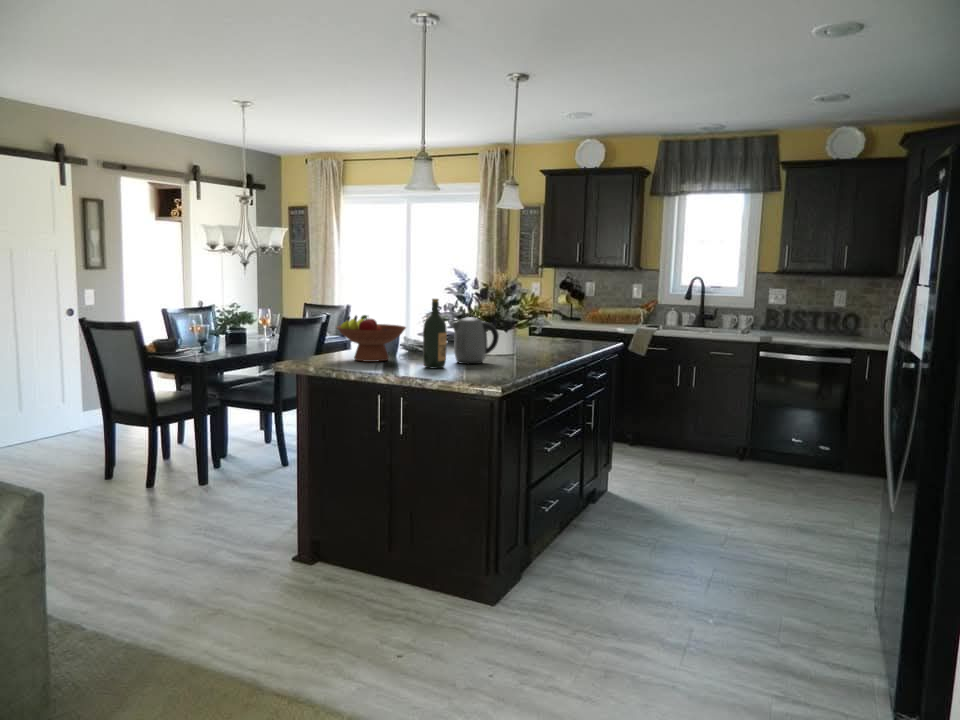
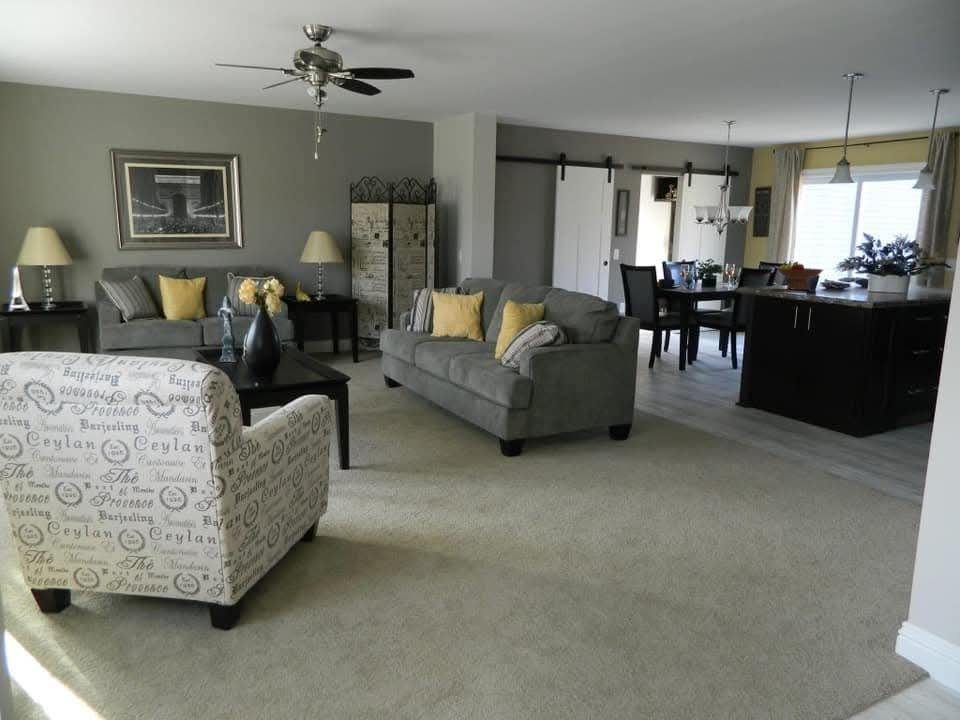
wine bottle: present [423,299,447,369] -> none [831,251,849,294]
kettle: present [452,317,499,364] -> none [855,264,890,295]

